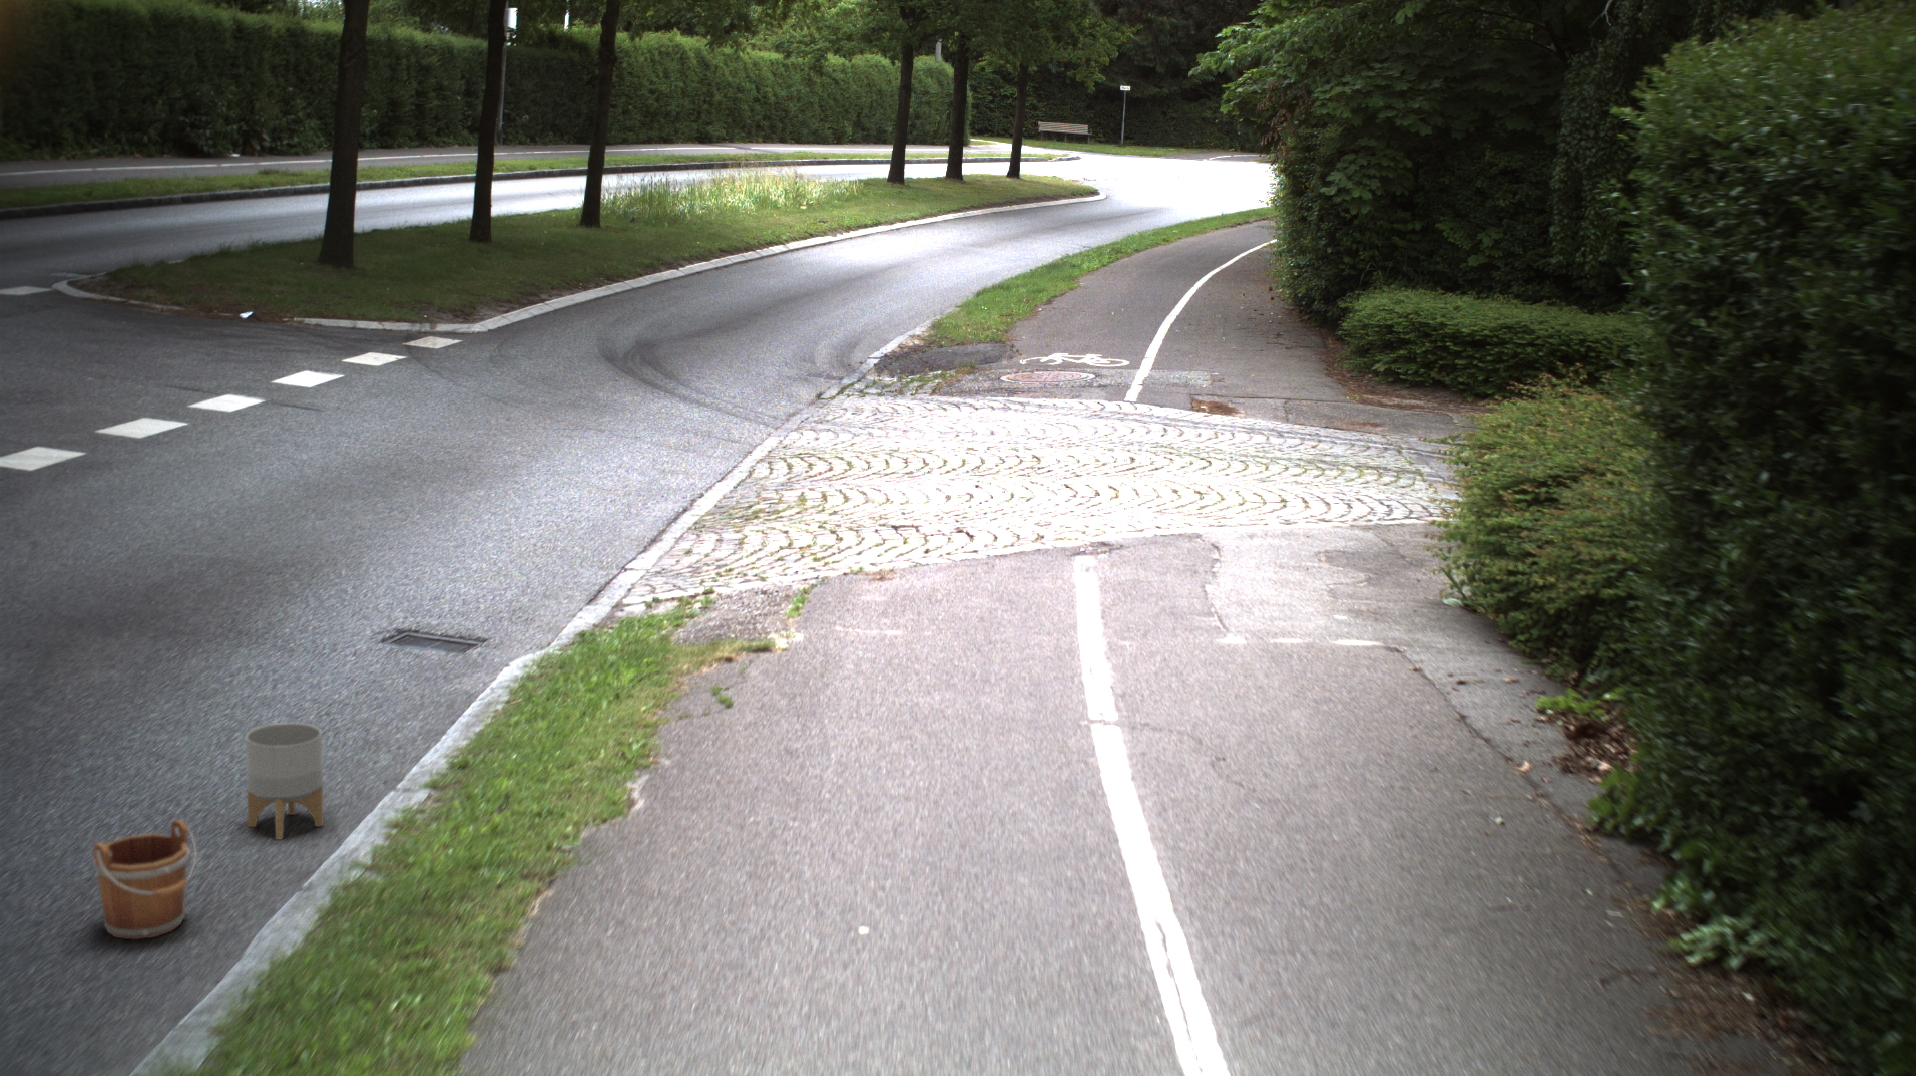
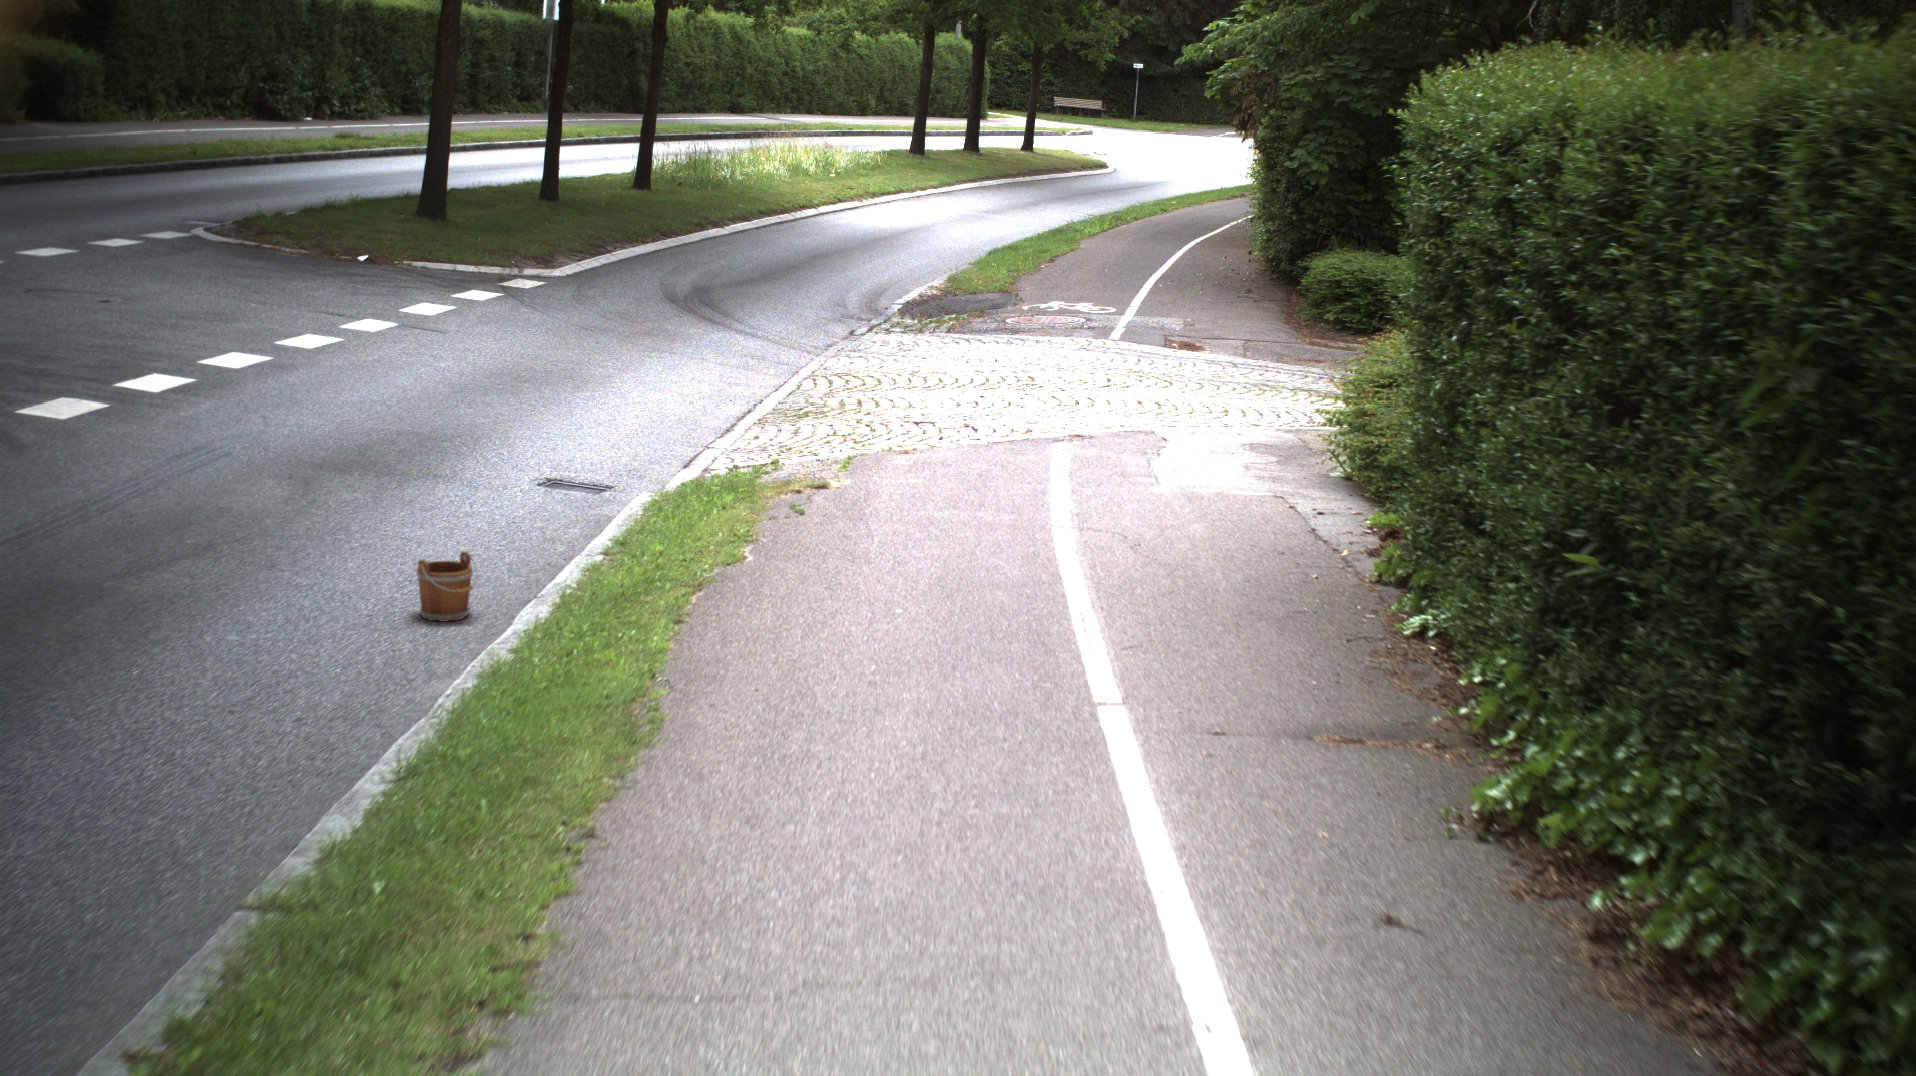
planter: present [246,723,323,840] -> none [489,508,538,581]

